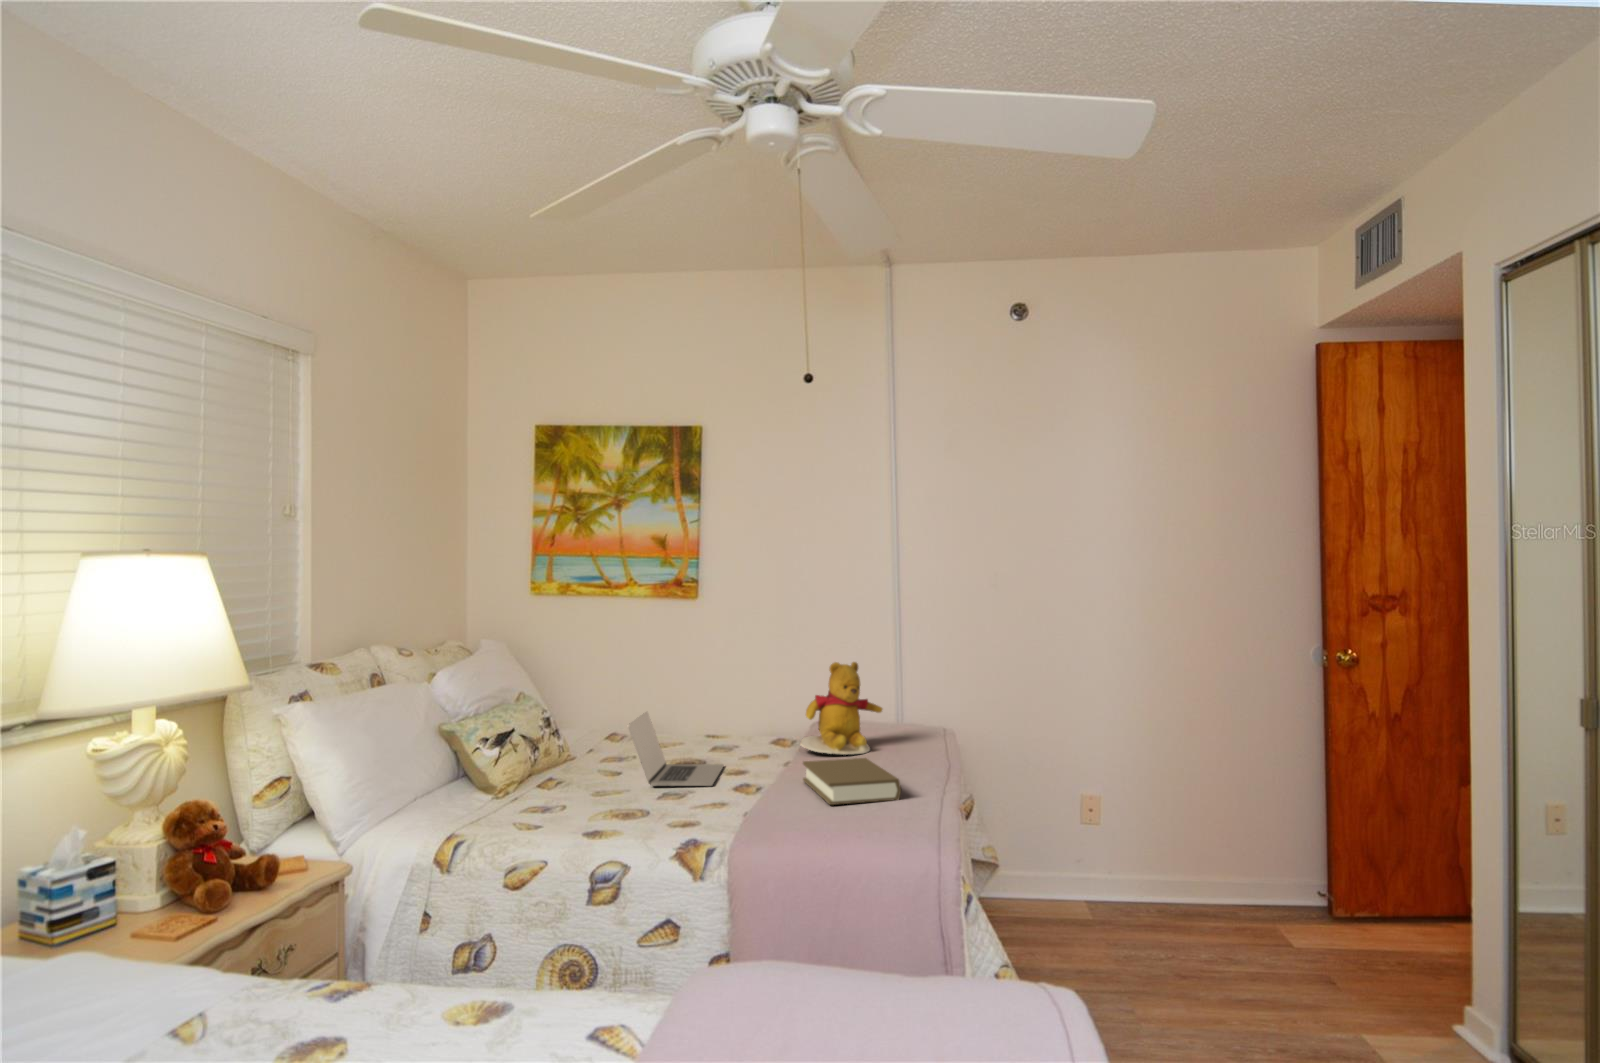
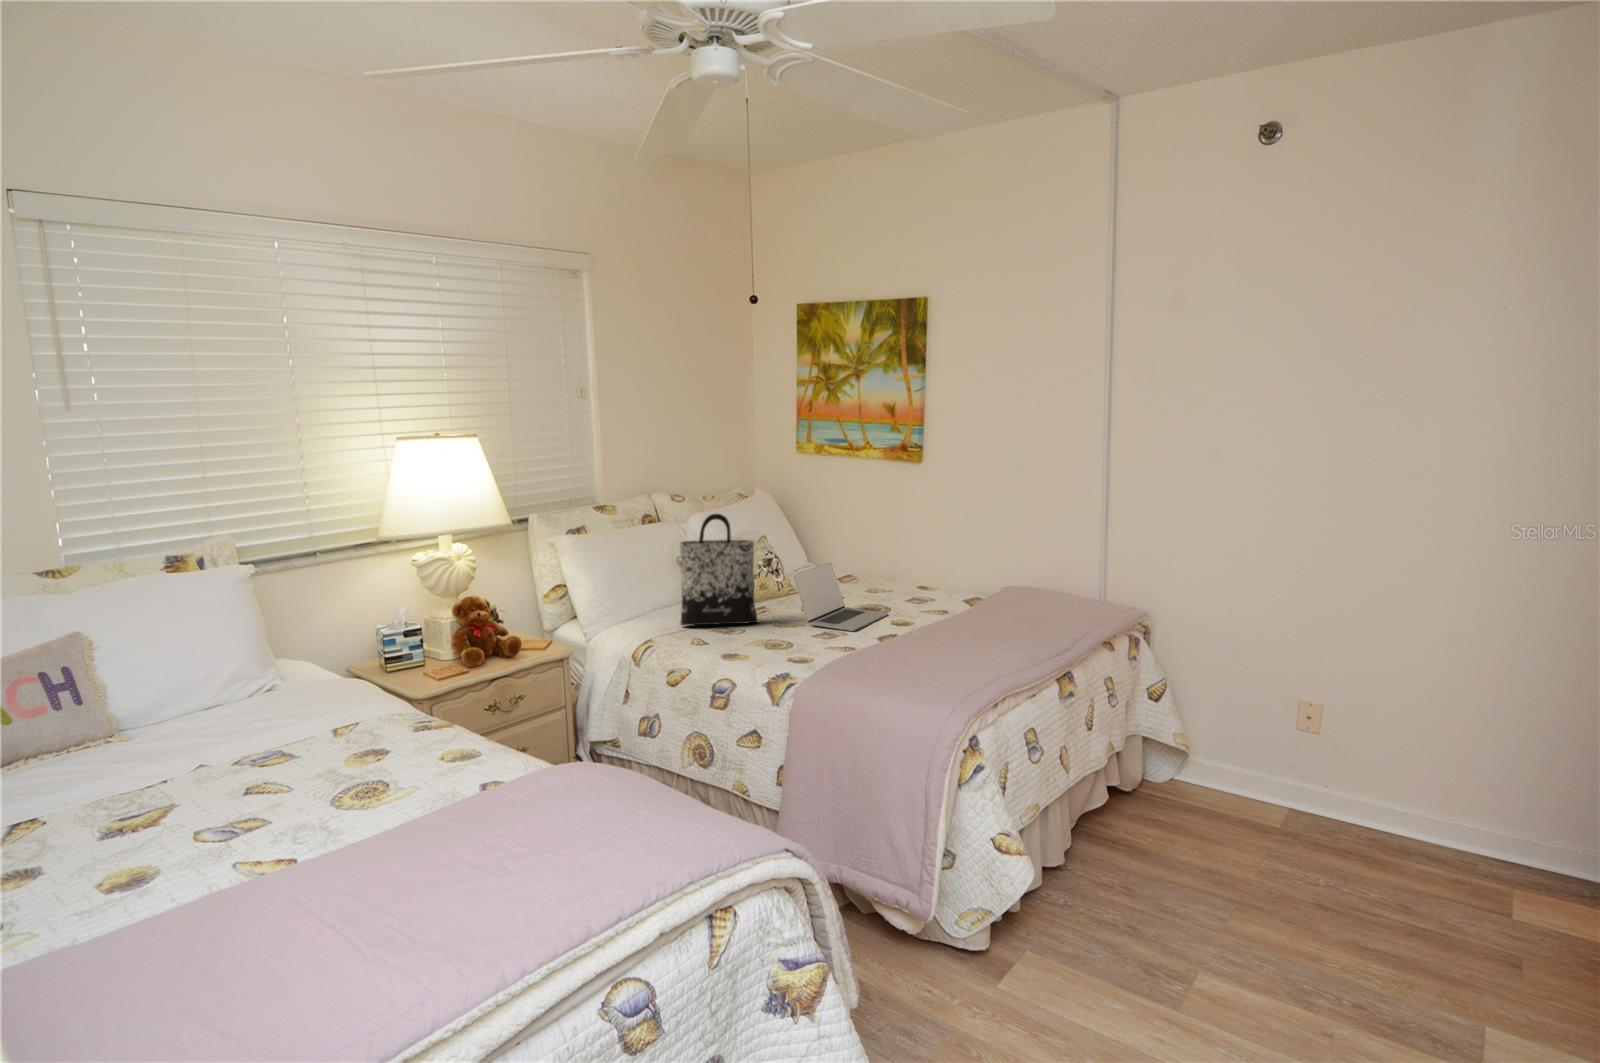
tote bag: none [476,653,578,808] -> present [680,514,758,625]
teddy bear: present [800,662,882,755] -> none [964,532,1050,618]
book: present [803,758,901,805] -> none [912,621,987,667]

